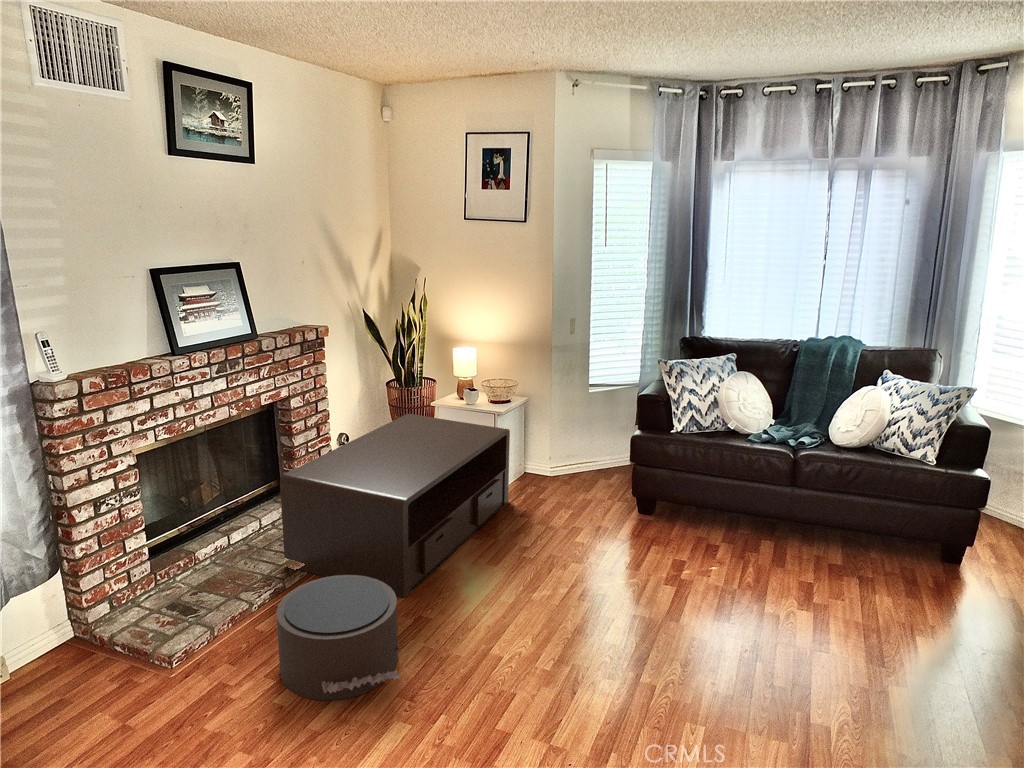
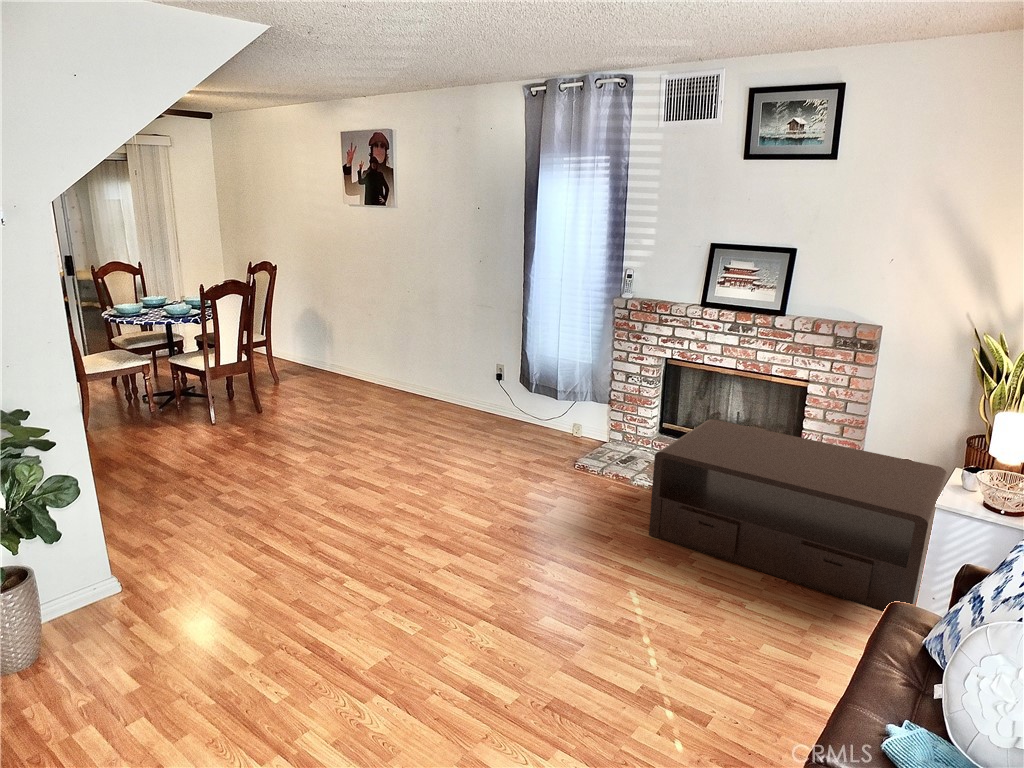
pouf: present [276,575,400,700] -> none [518,454,623,528]

